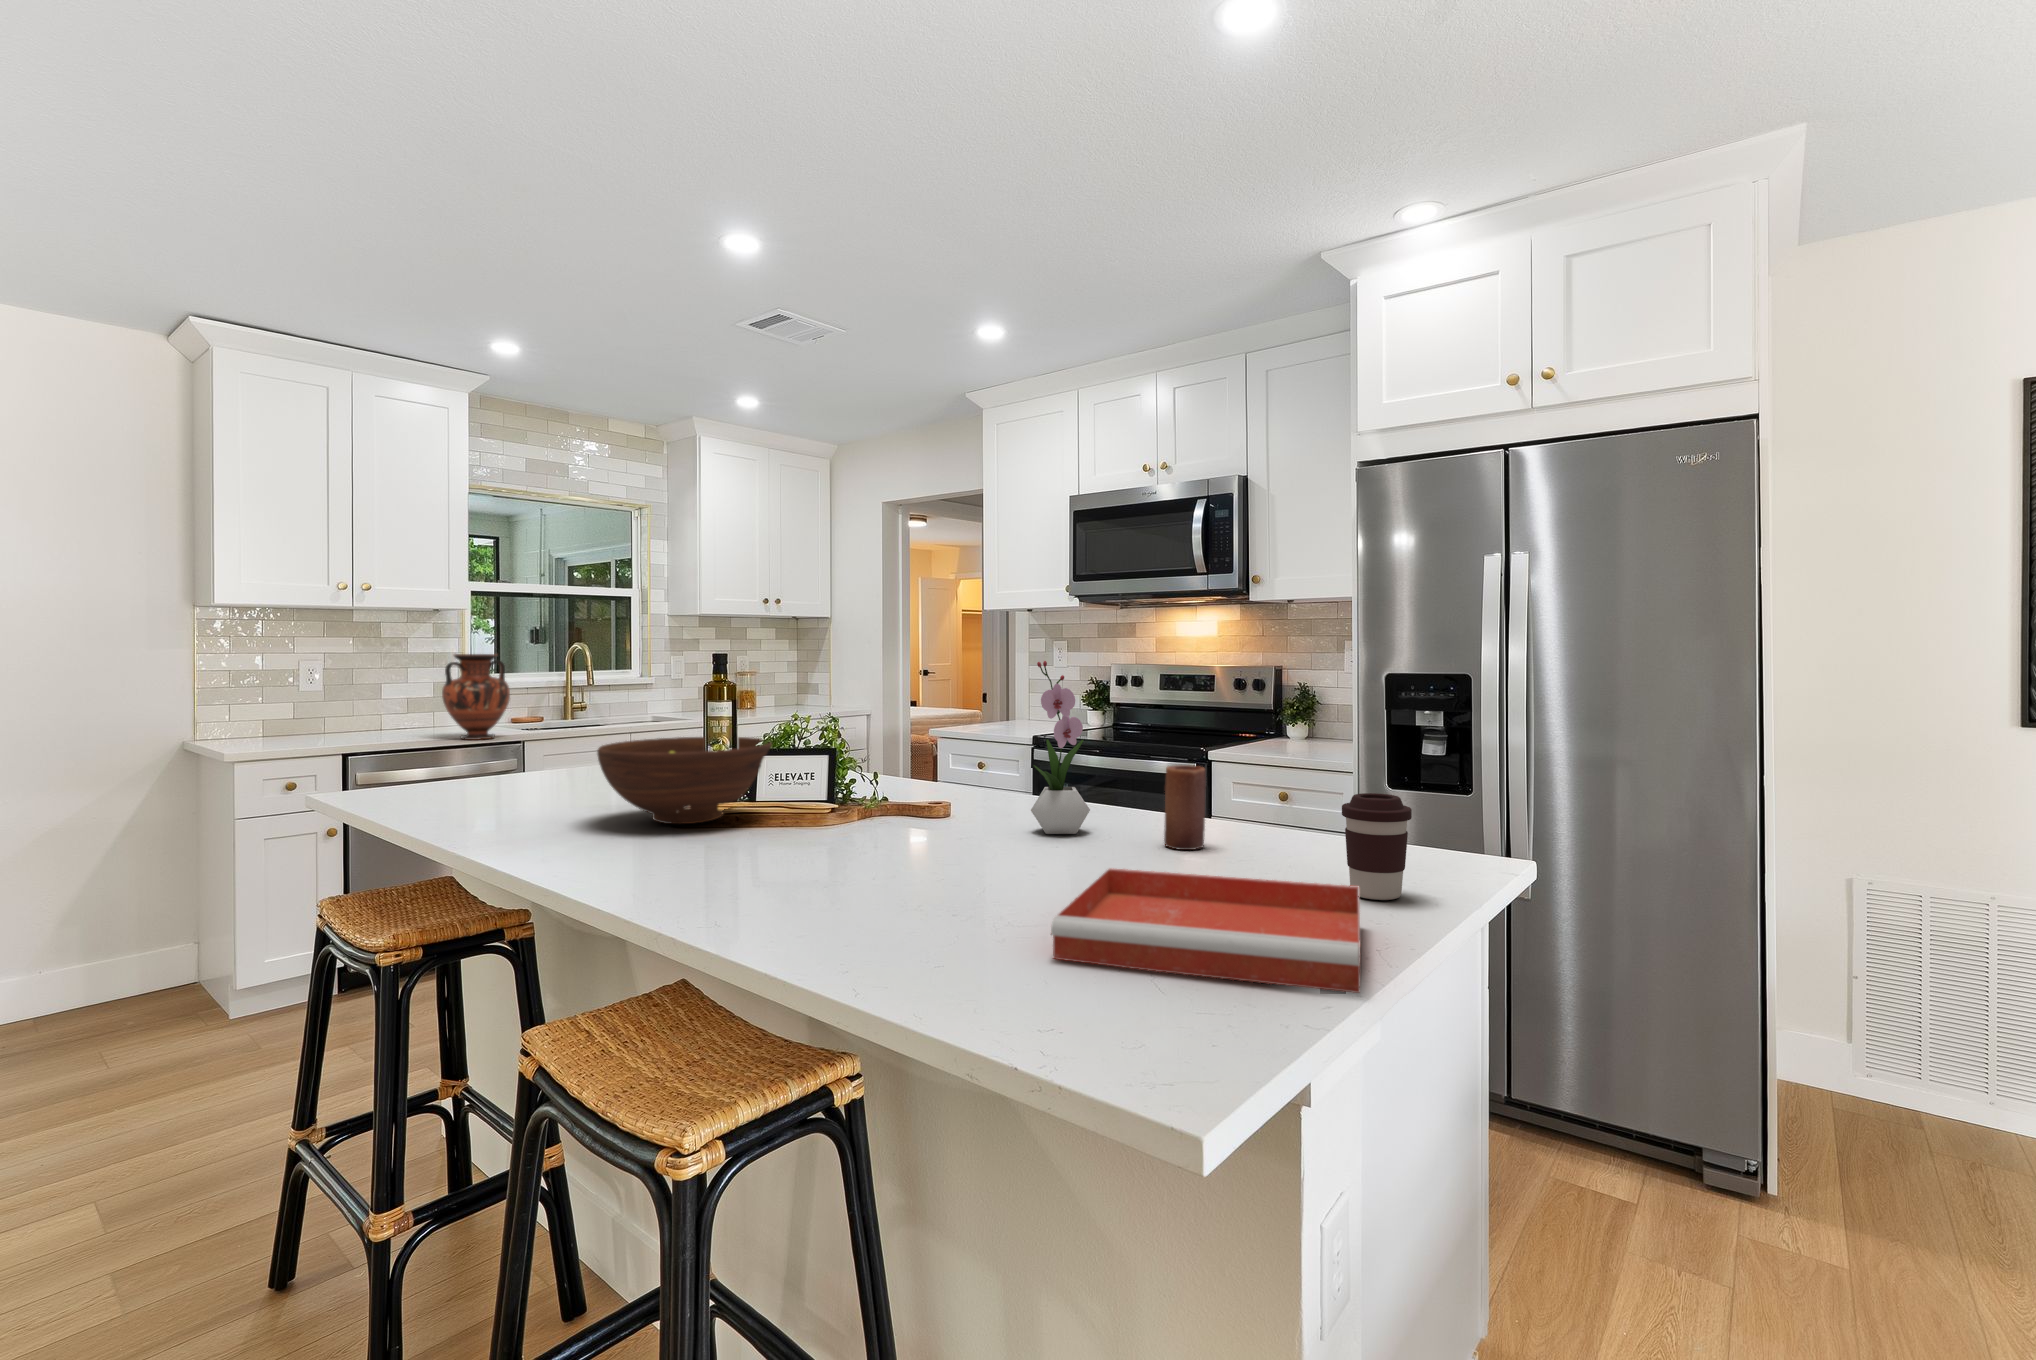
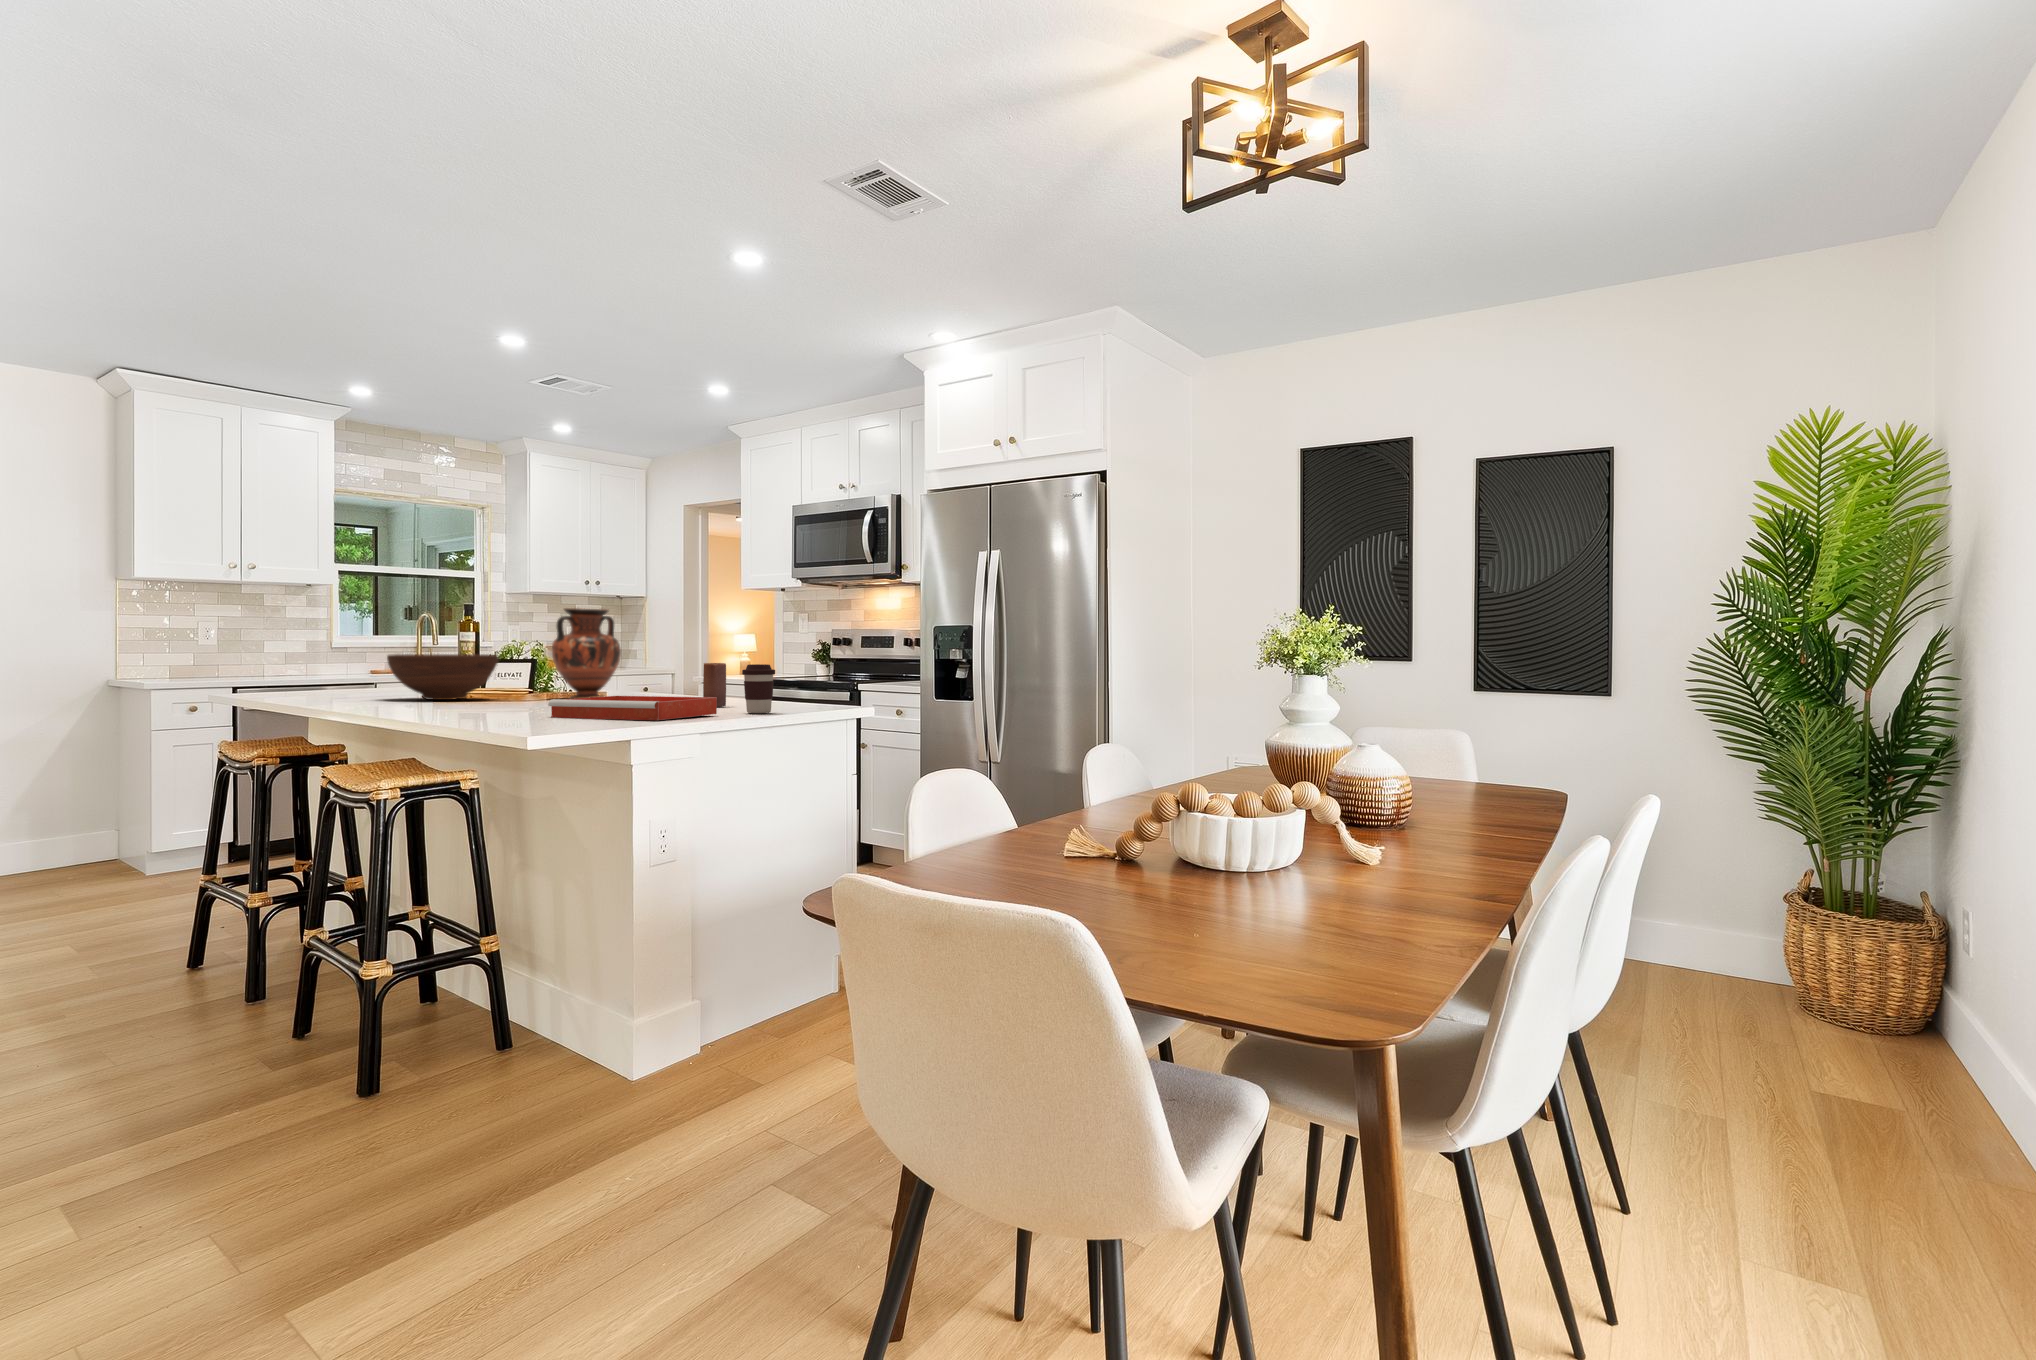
vase: present [442,654,510,740] -> present [552,608,621,698]
flower arrangement: present [1031,661,1090,834] -> none [640,606,678,704]

